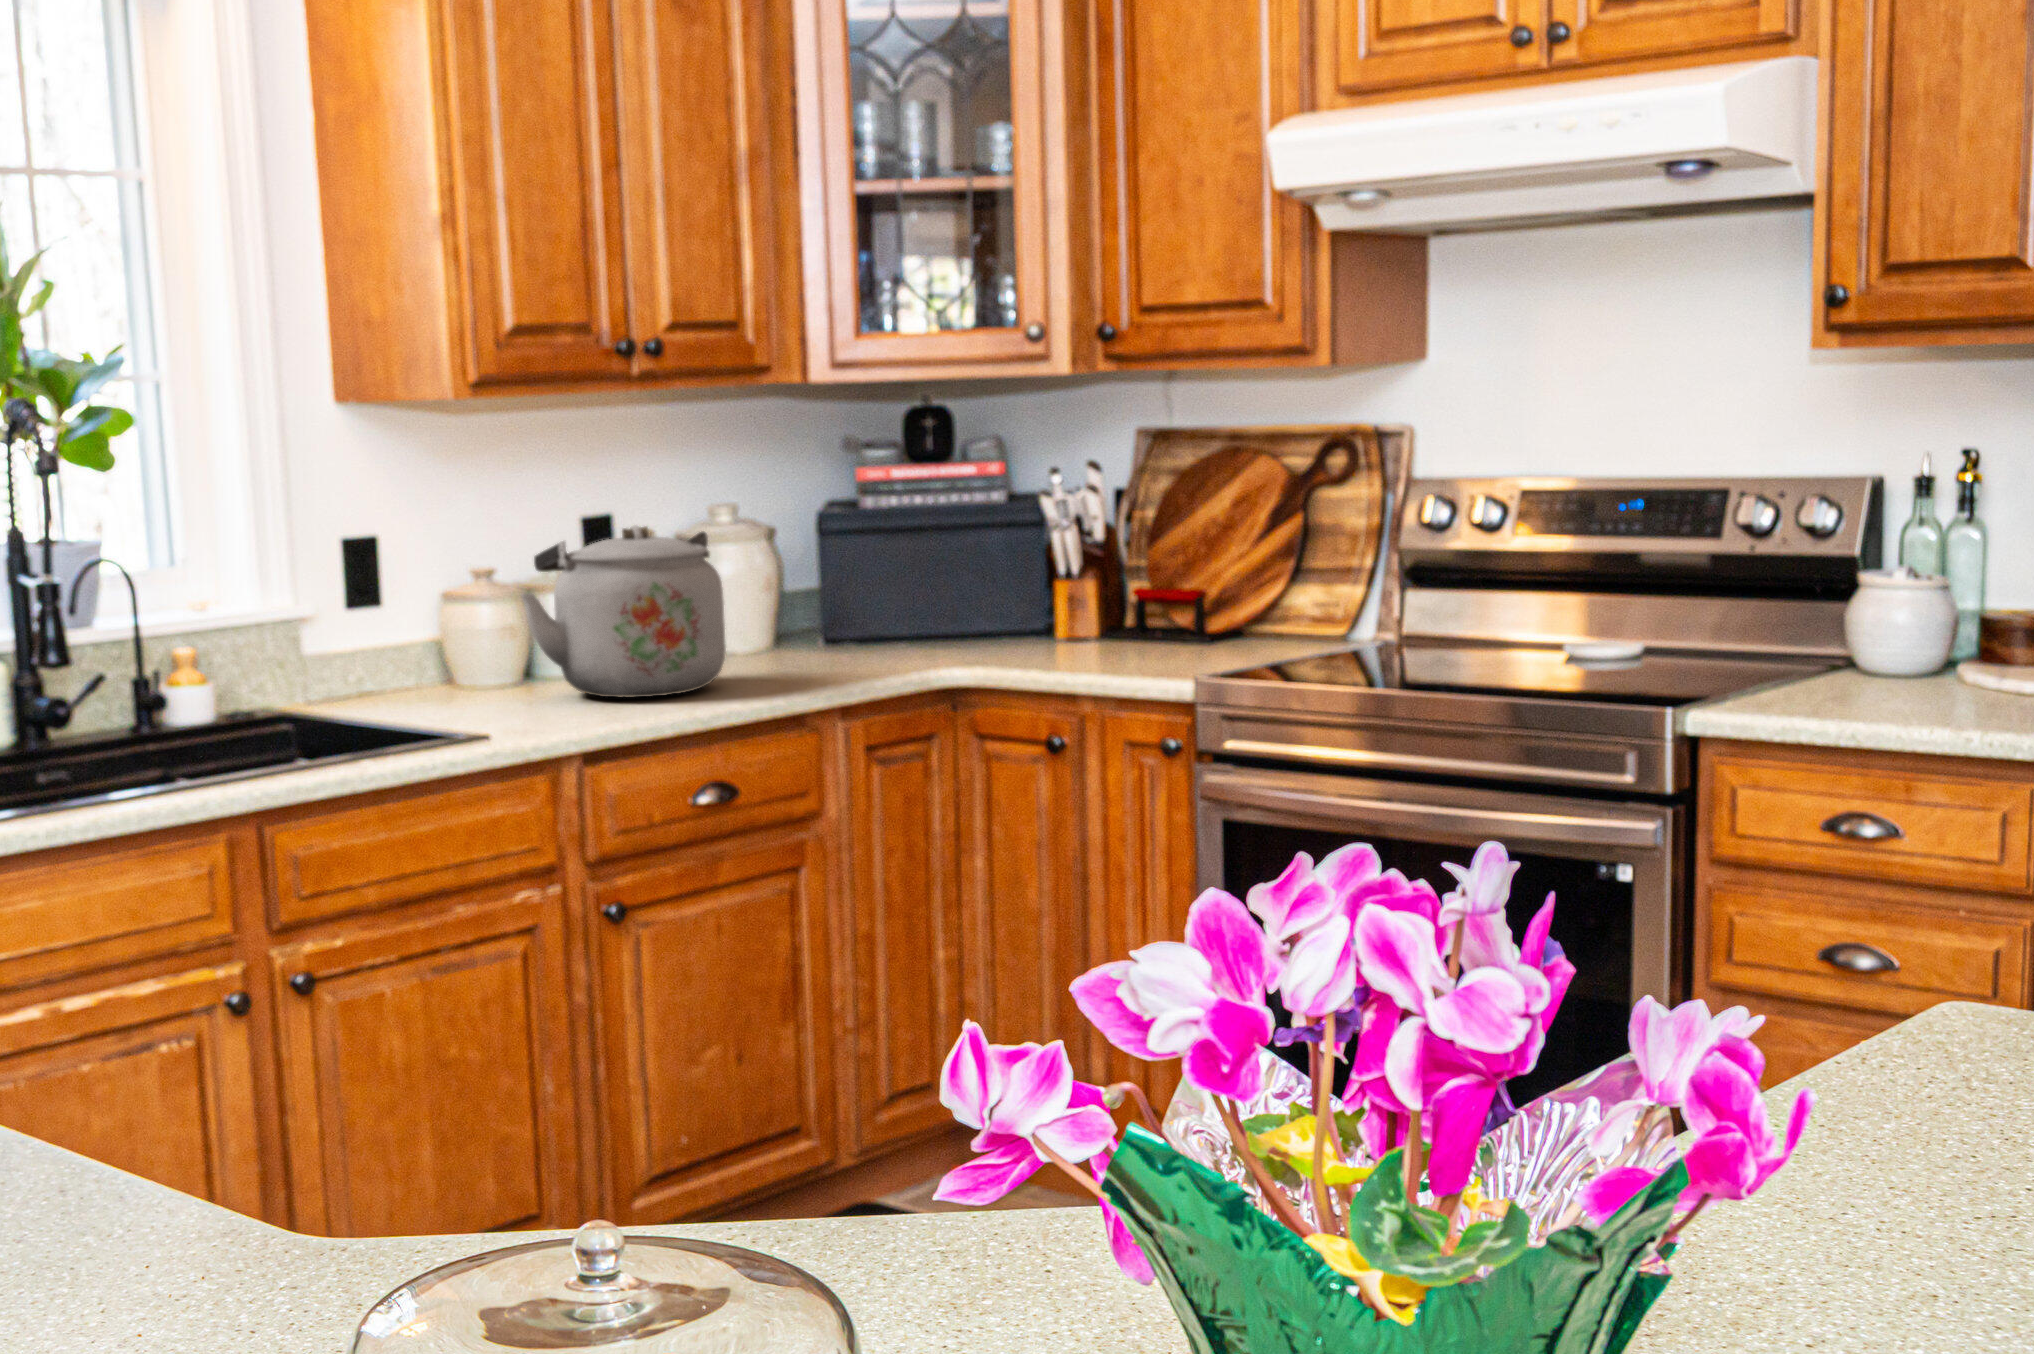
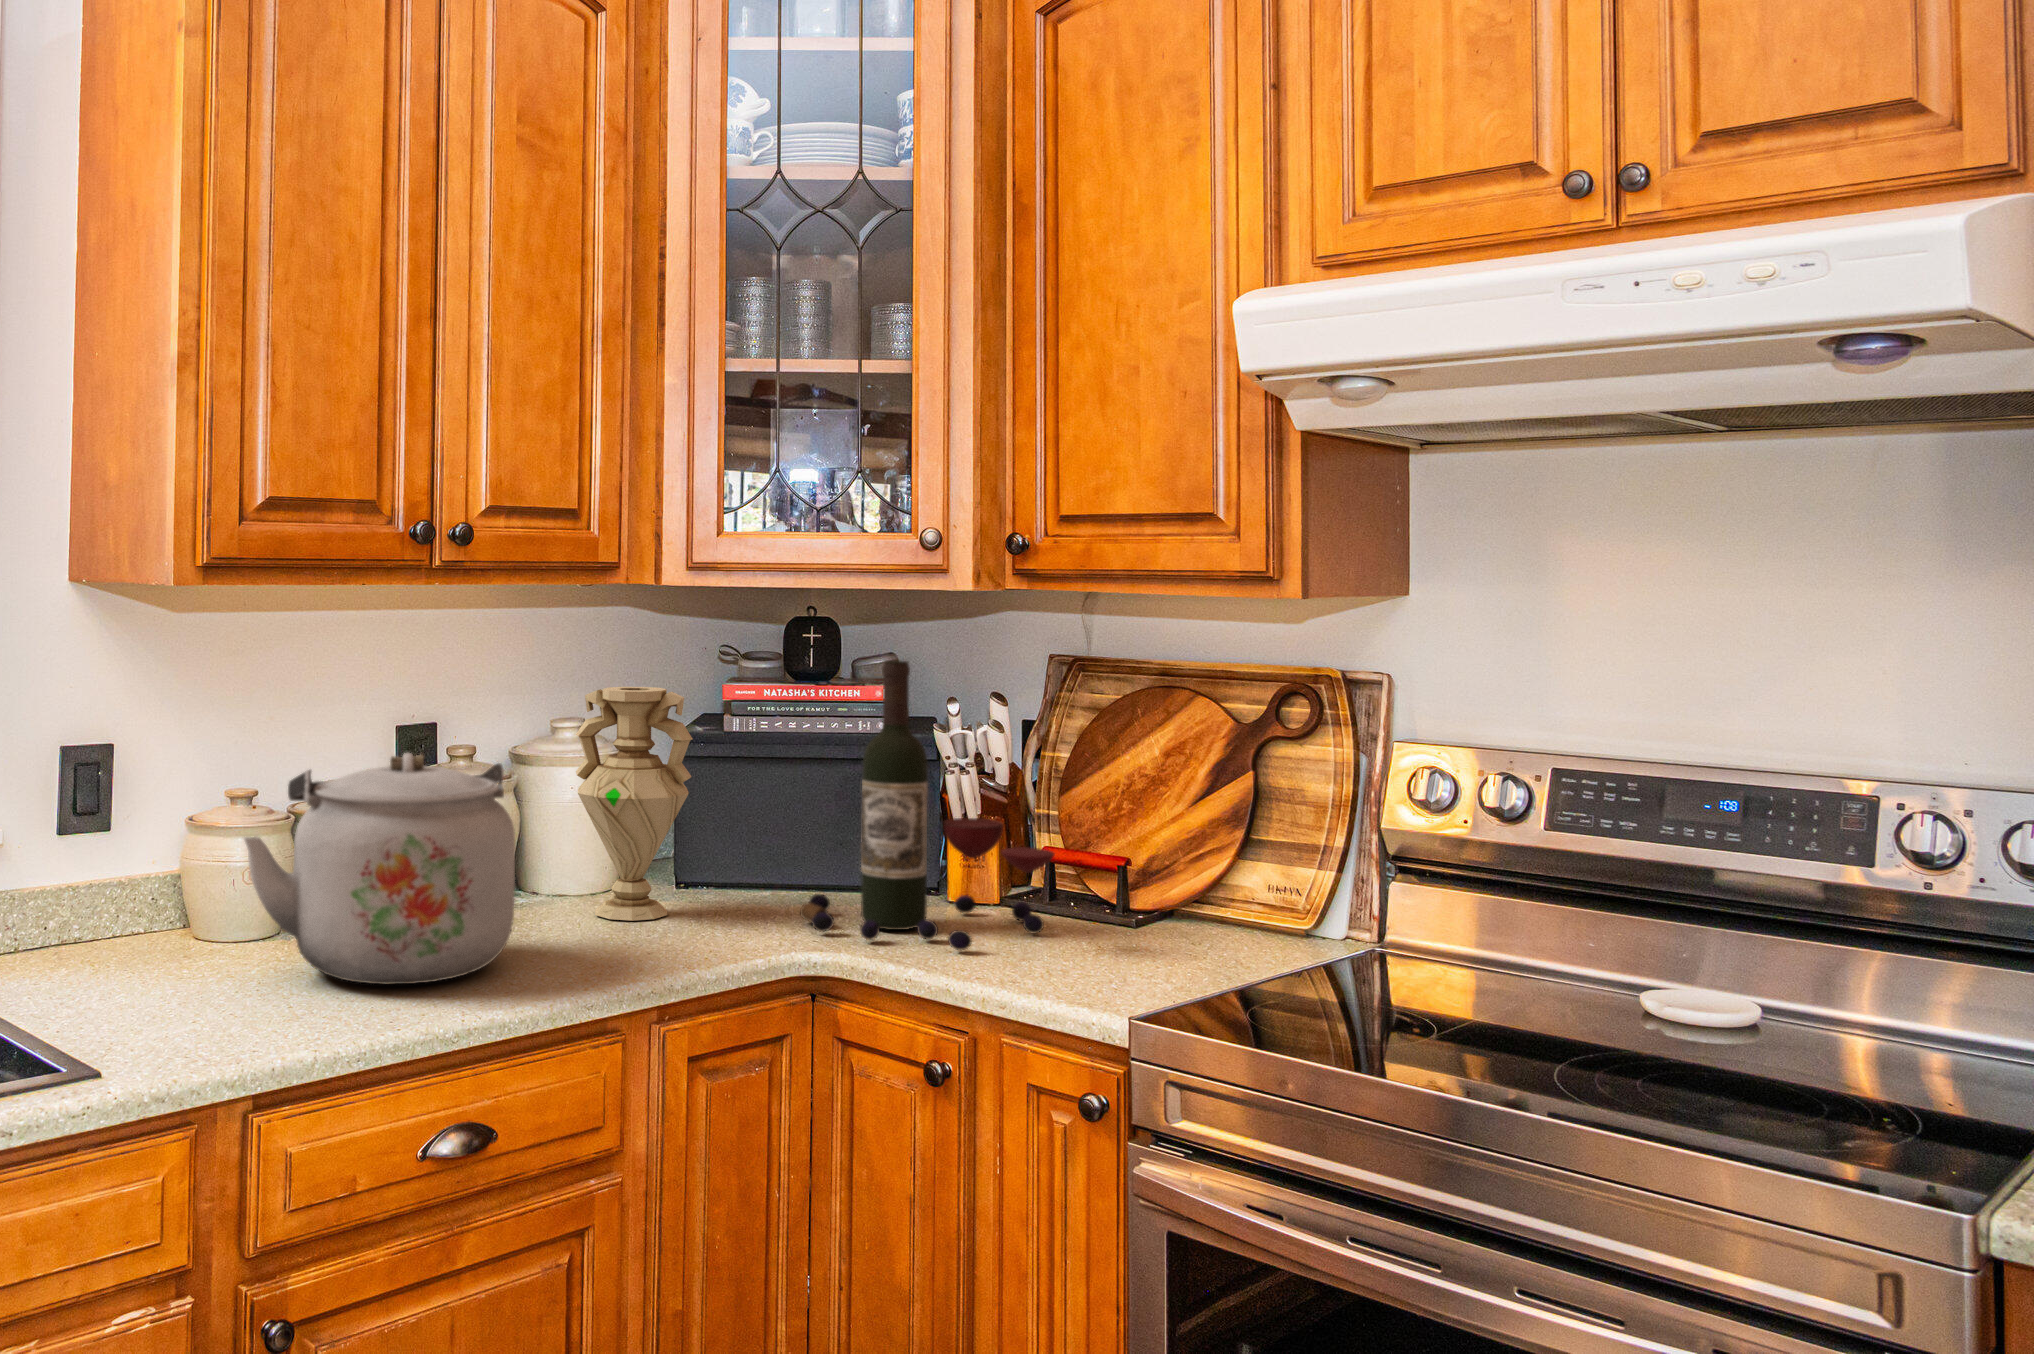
wine bottle: none [938,436,1146,659] -> present [800,660,1055,951]
vase: none [743,471,843,661] -> present [576,687,693,921]

